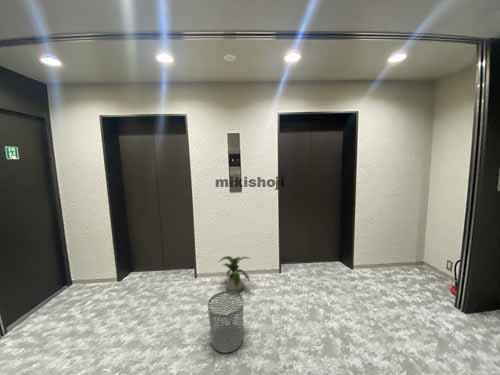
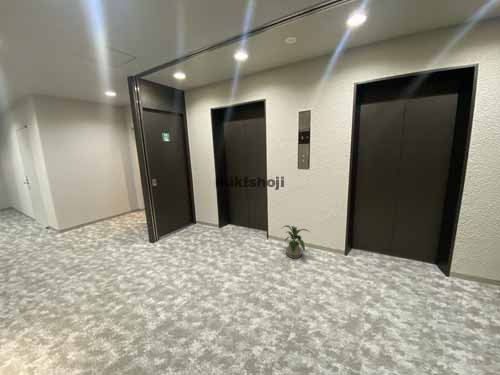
waste bin: present [208,291,243,353] -> none [253,248,282,292]

